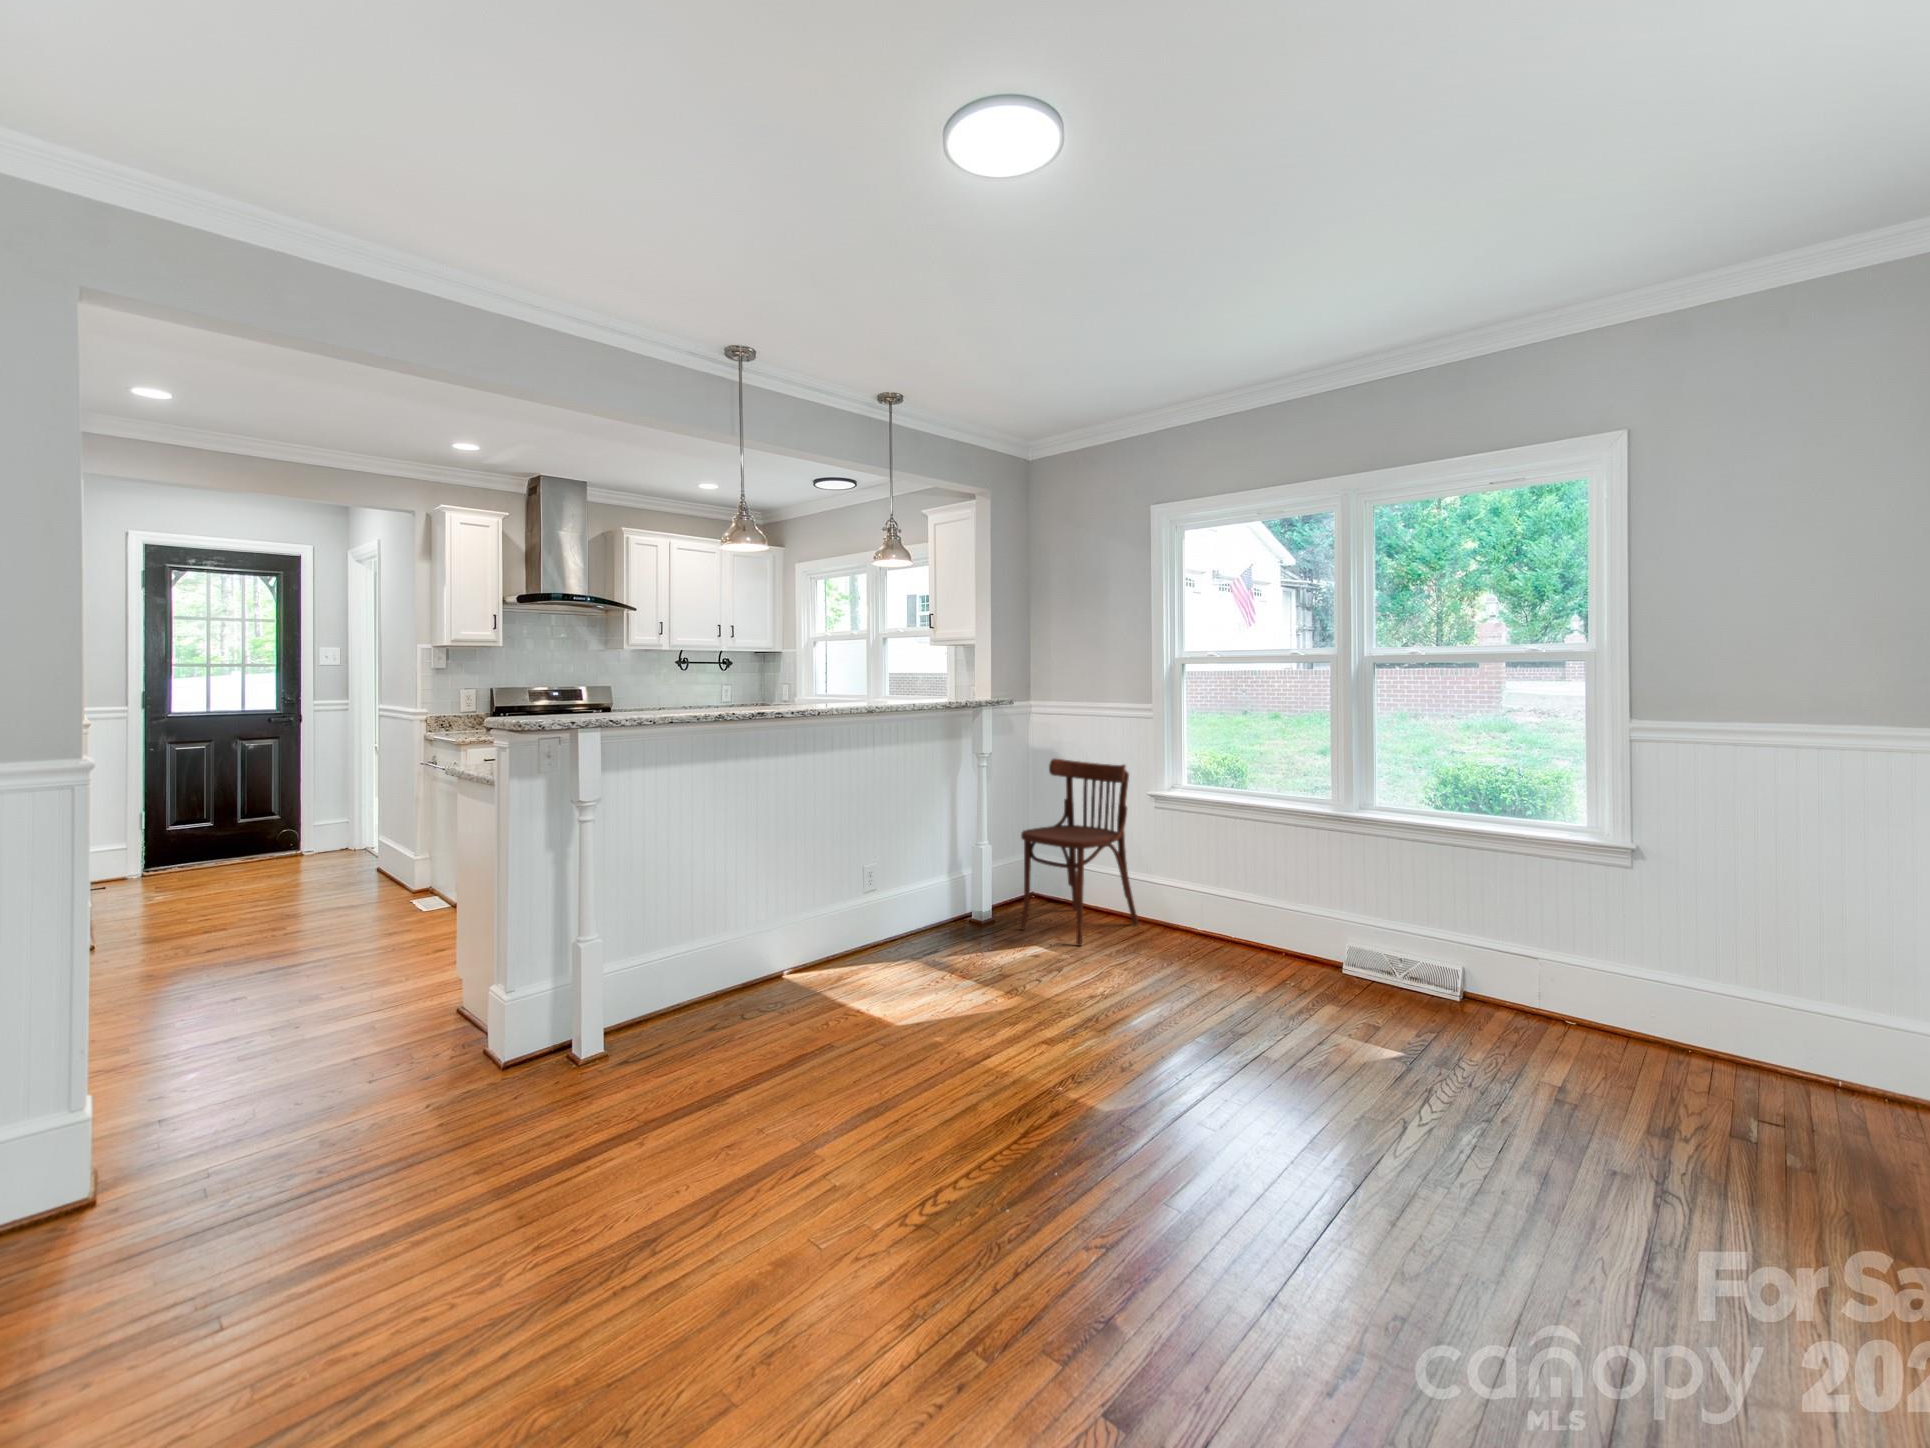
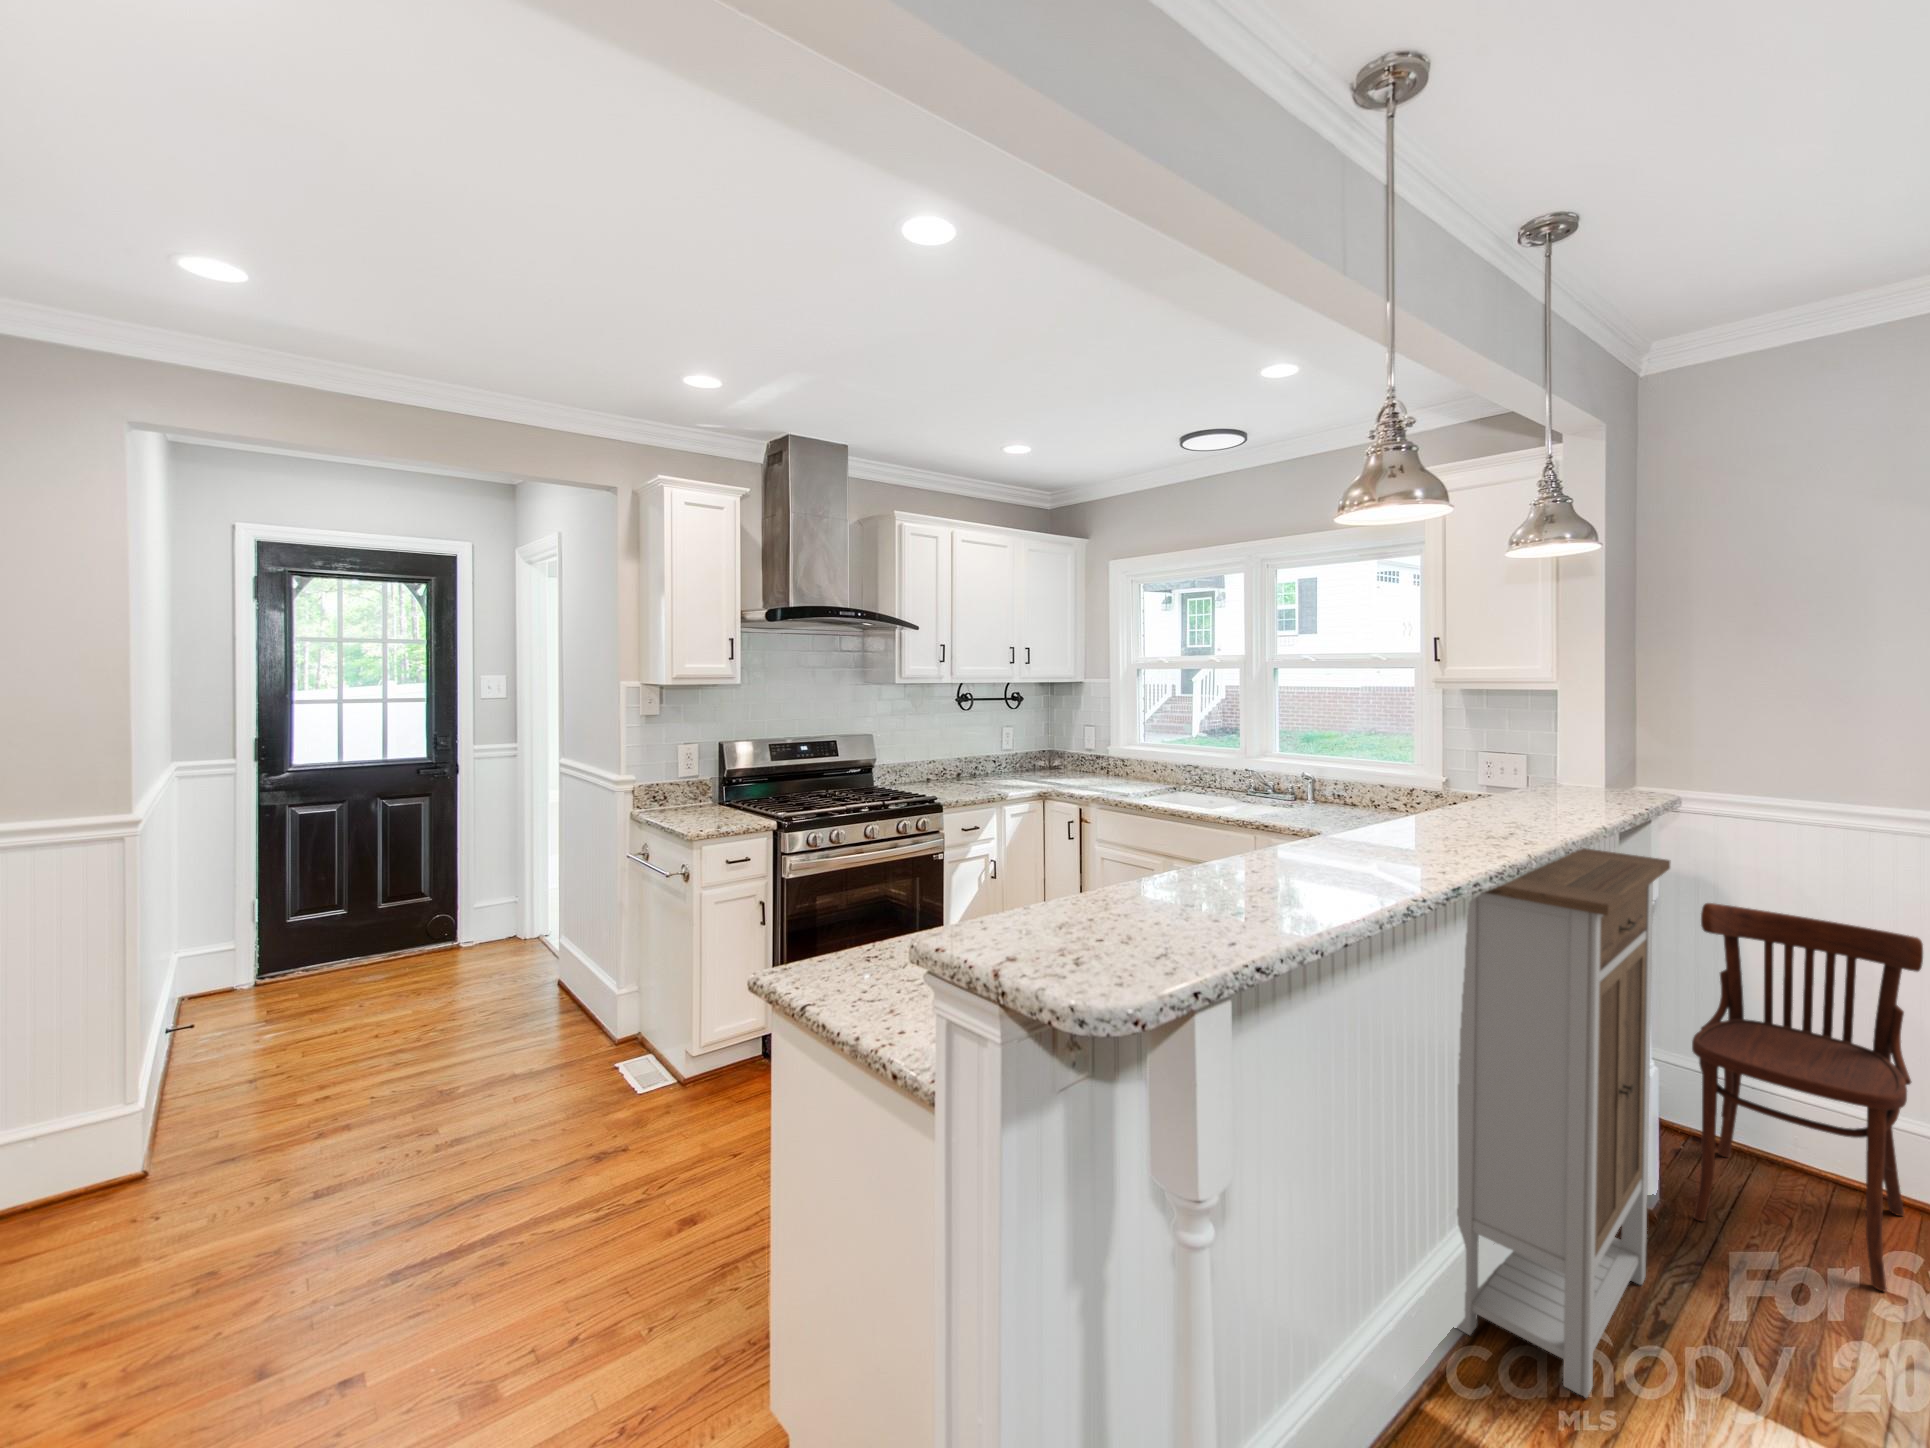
cabinet: none [825,716,968,976] -> present [1457,848,1670,1398]

